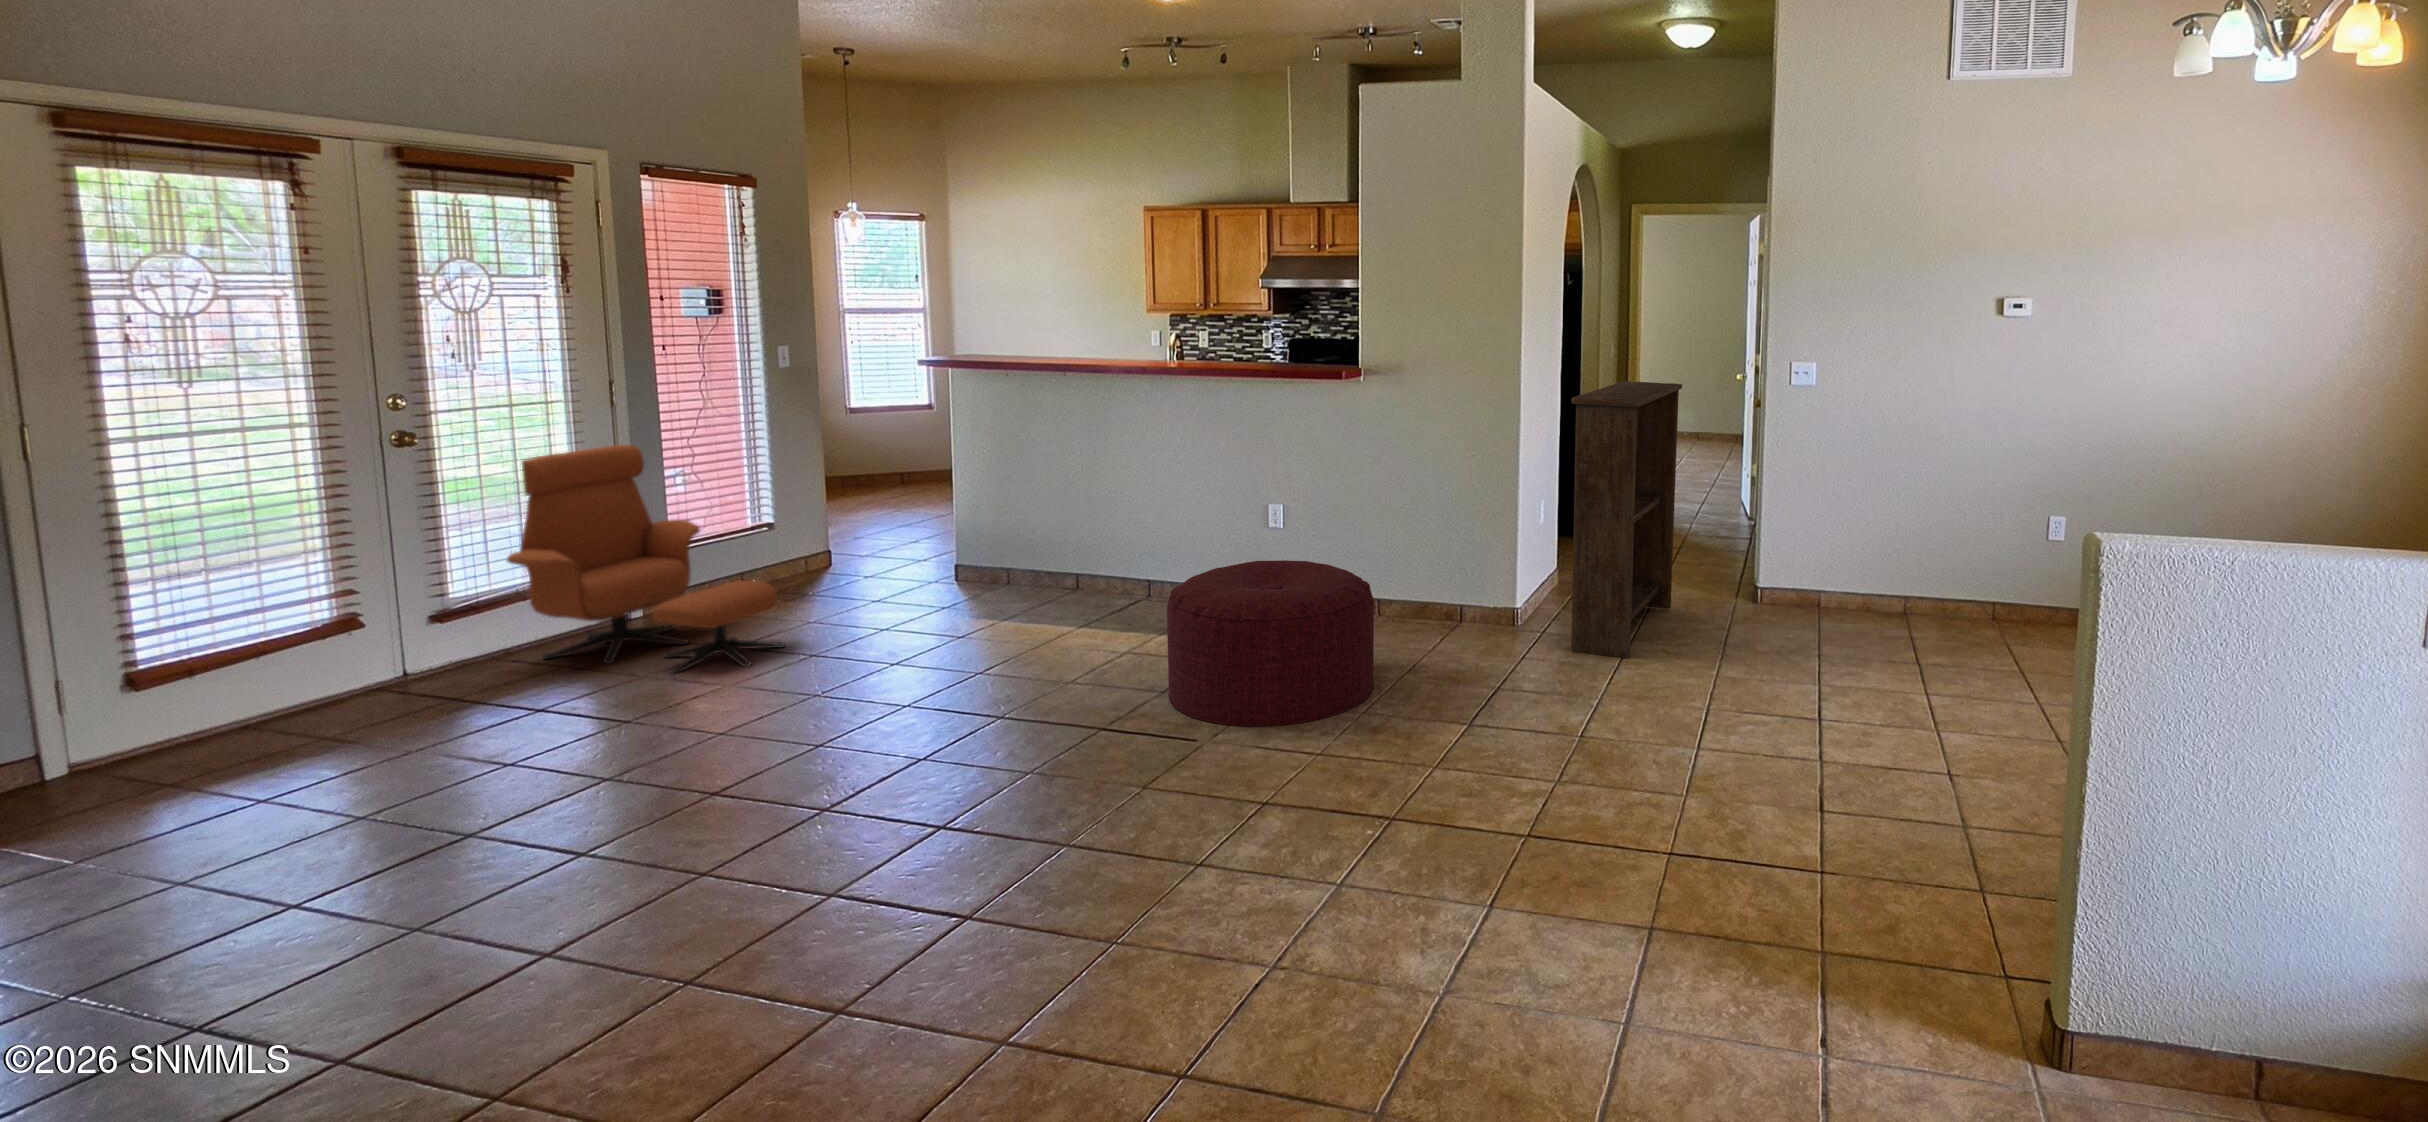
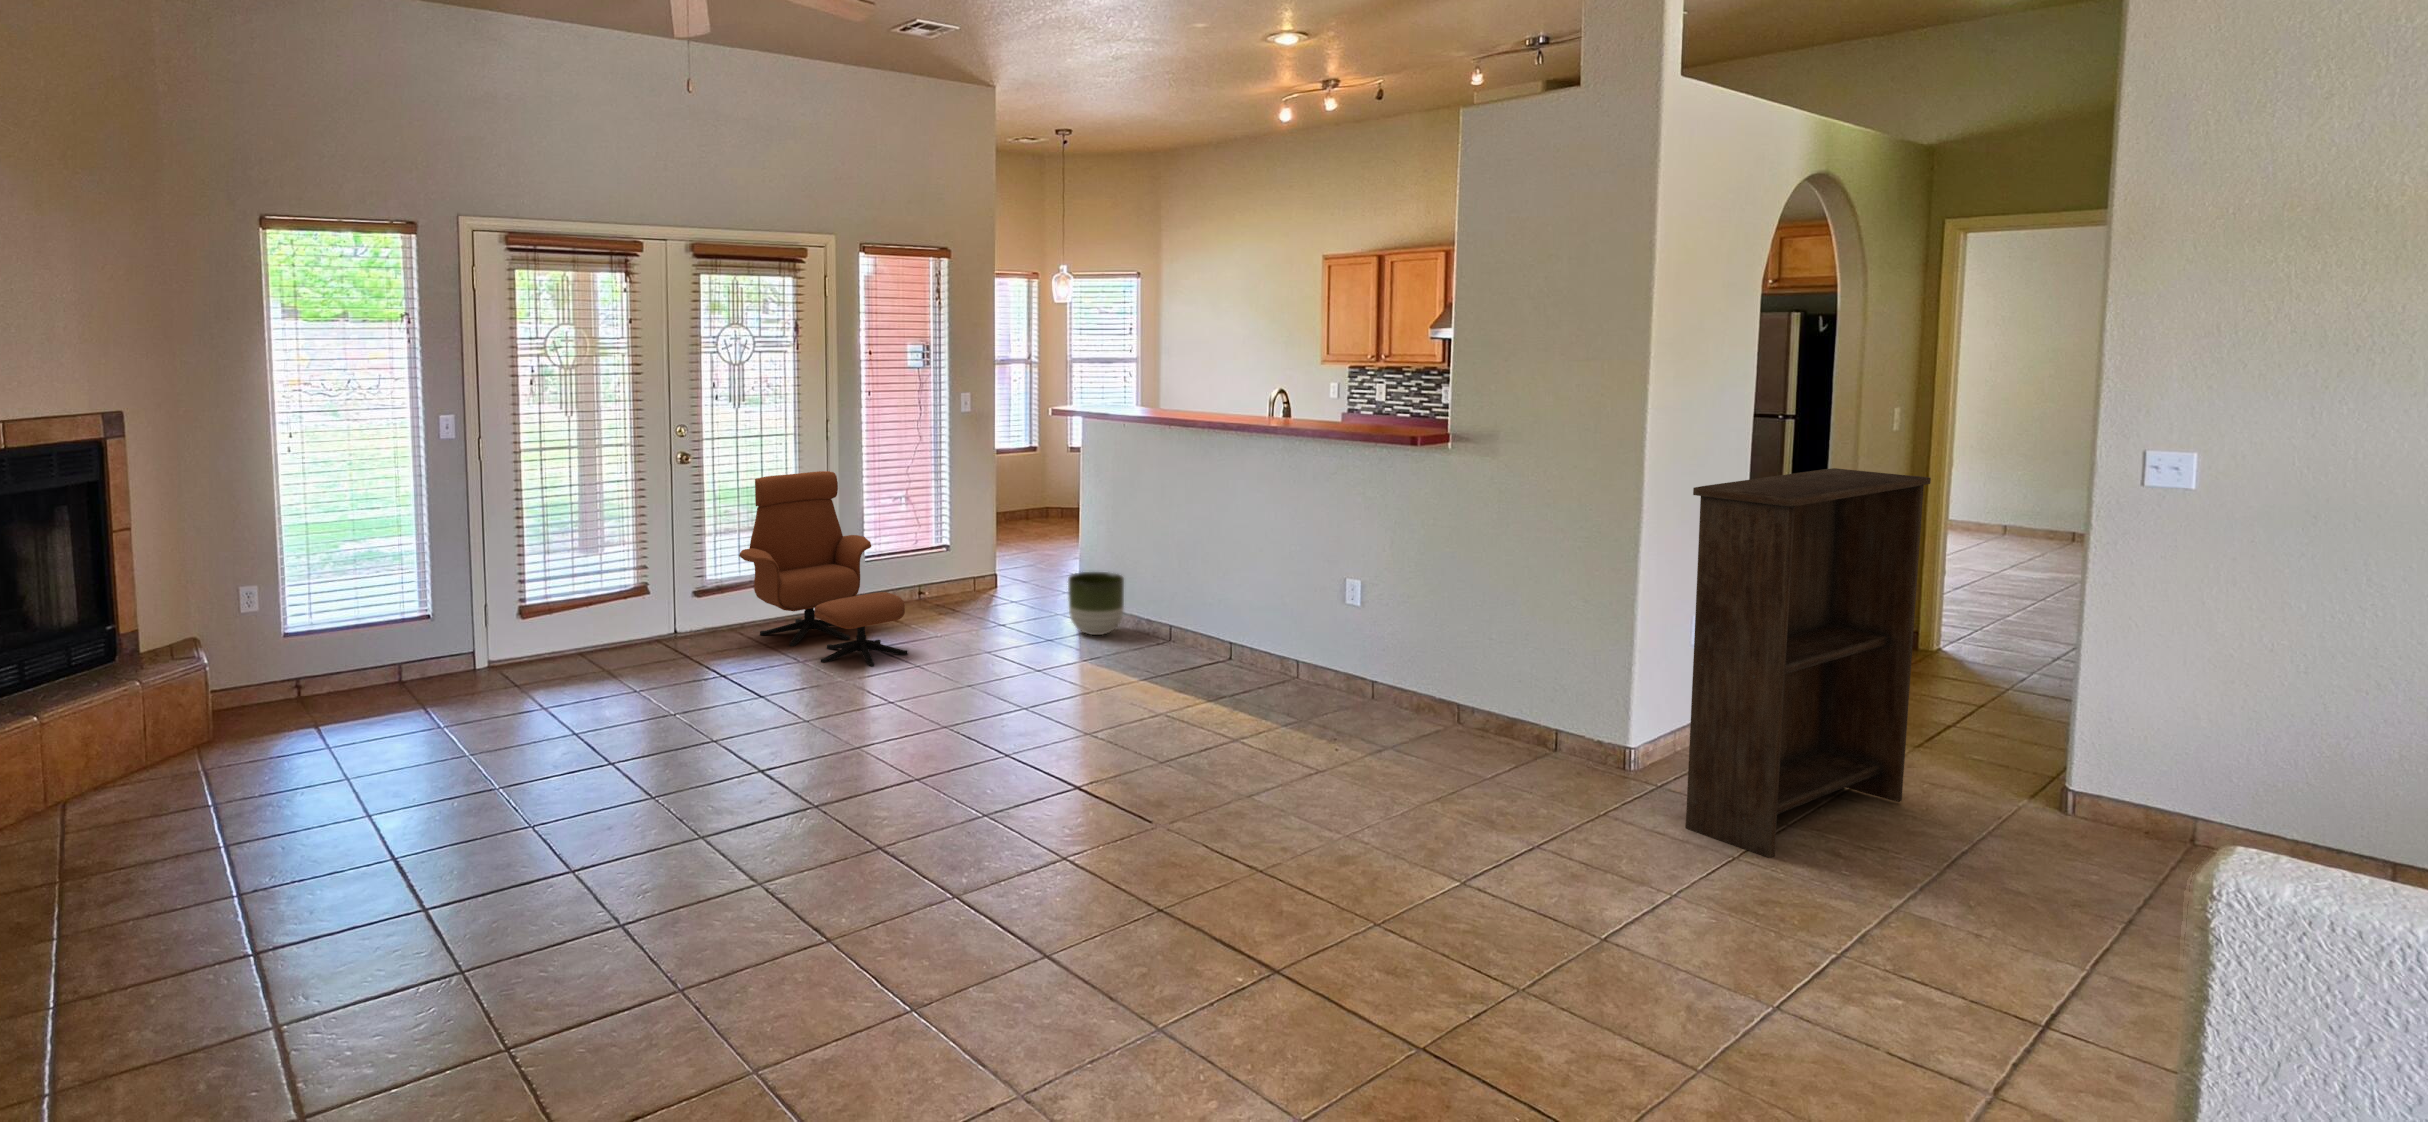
planter: none [959,528,1023,593] -> present [1068,572,1124,635]
ottoman: present [1167,560,1374,727] -> none [1159,642,1390,833]

